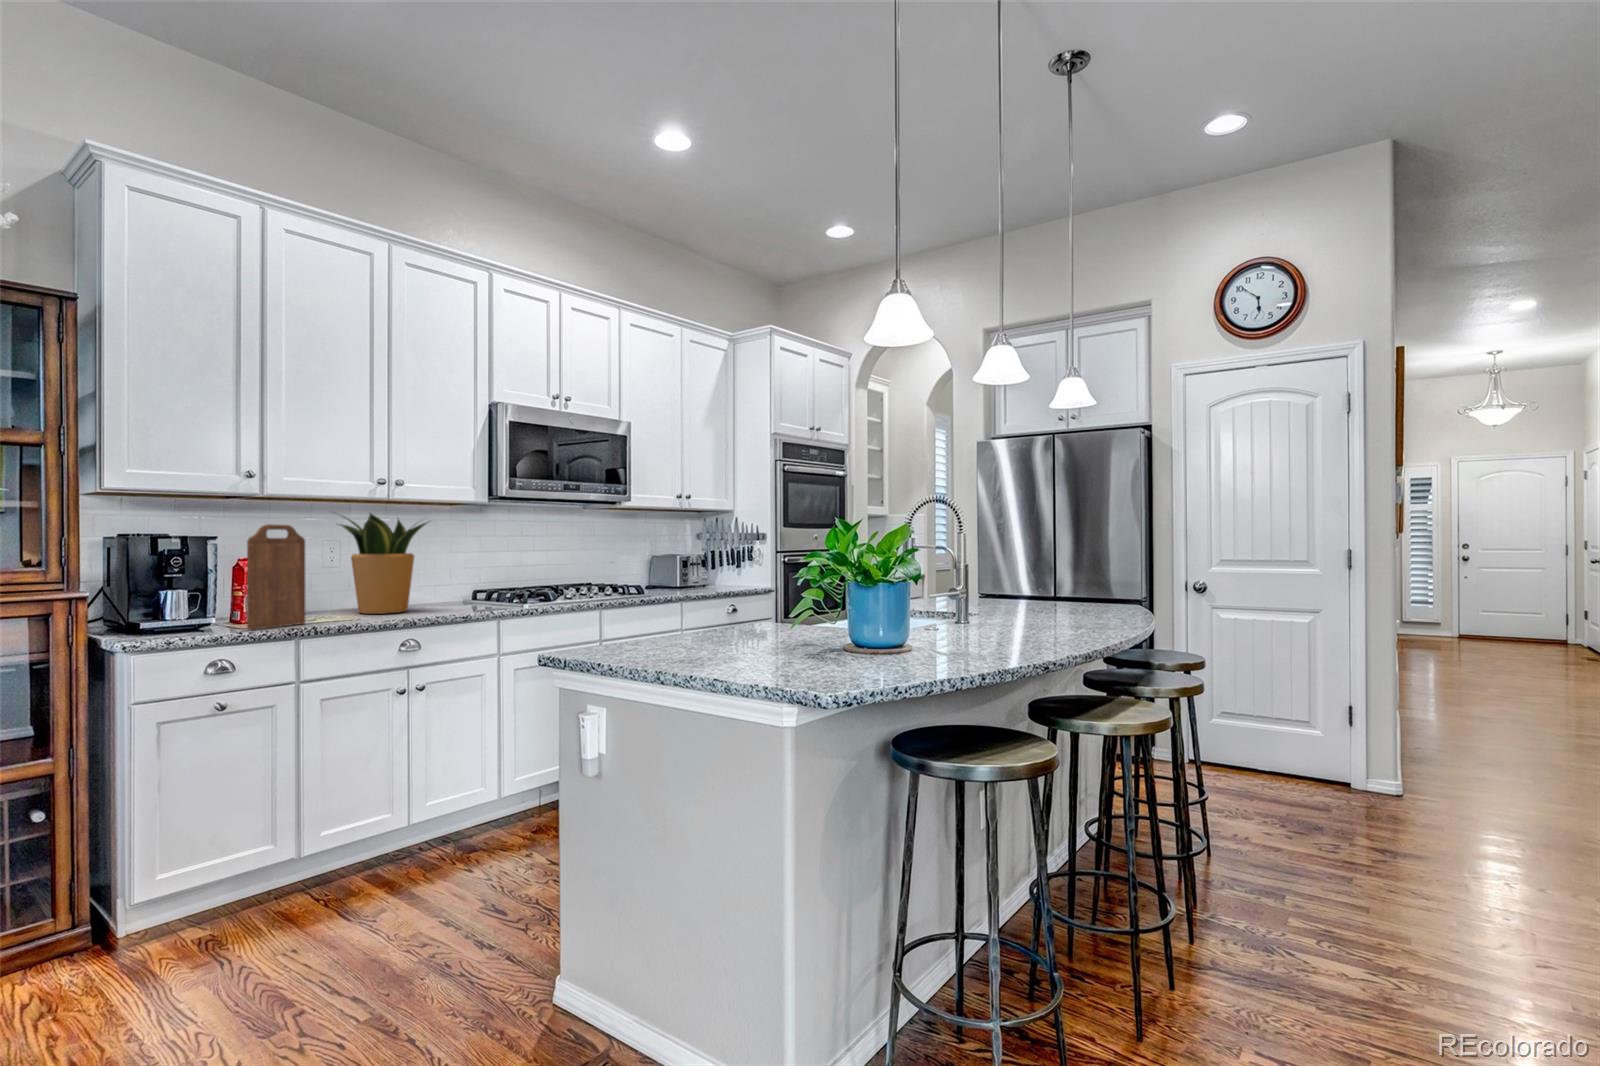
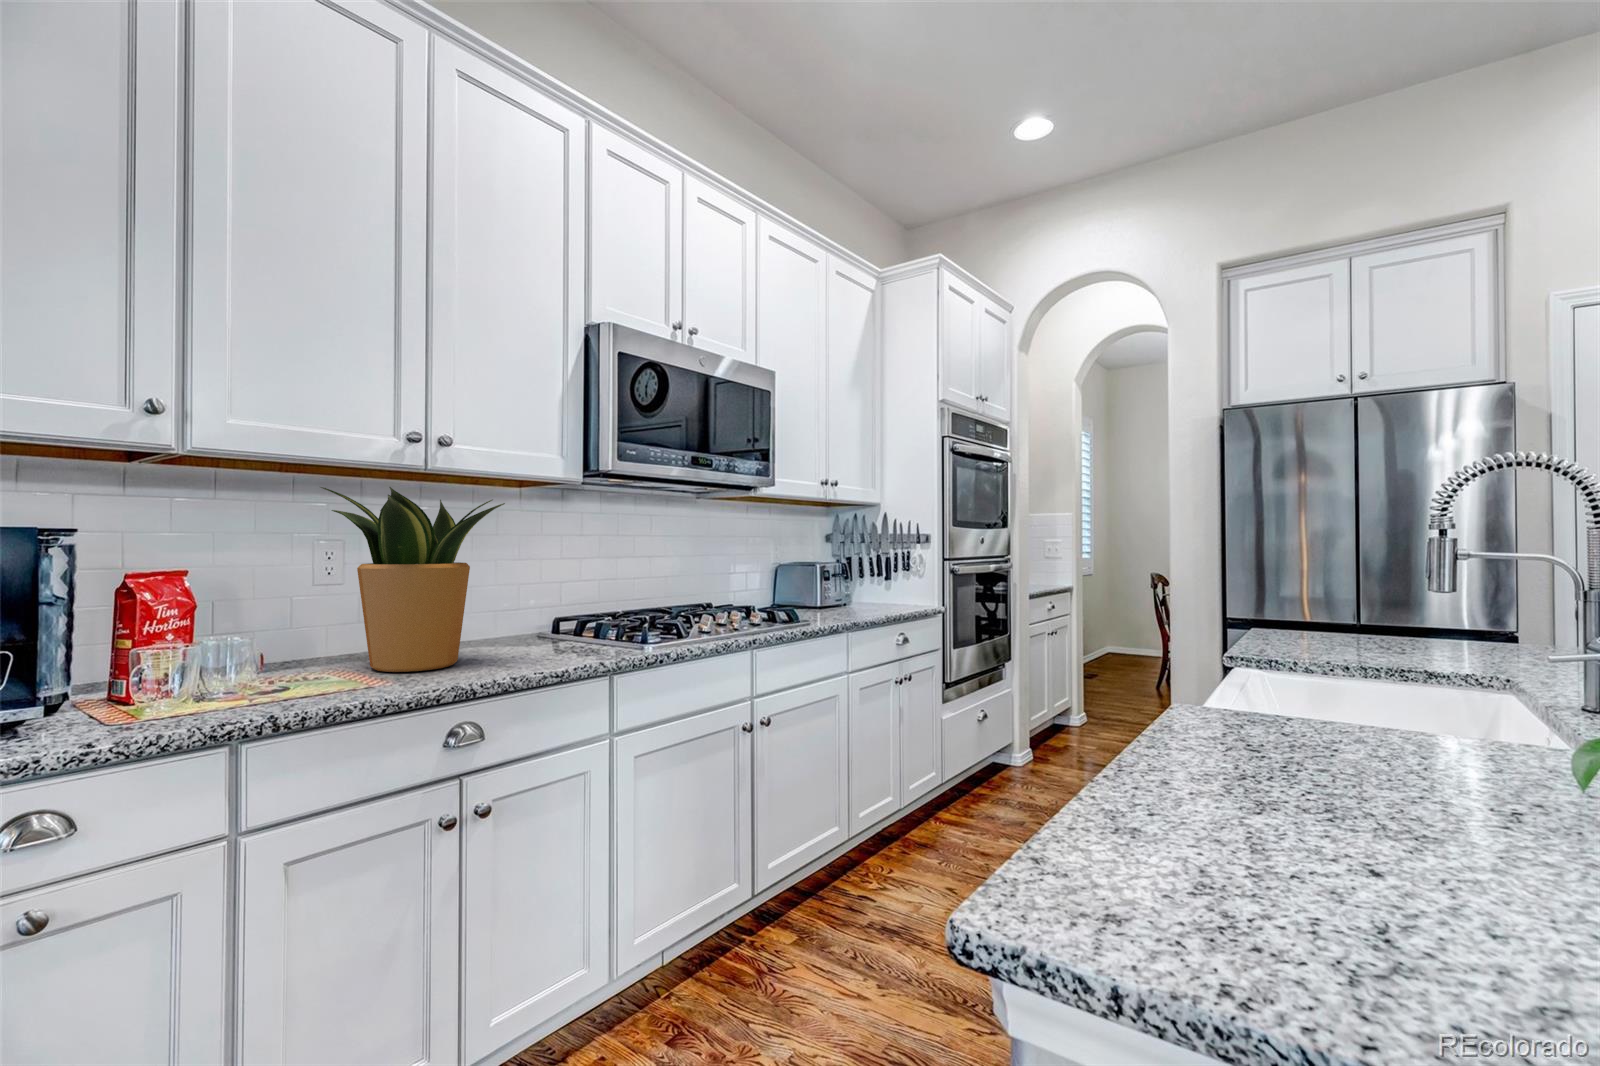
cutting board: present [247,524,305,630] -> none [119,502,260,729]

